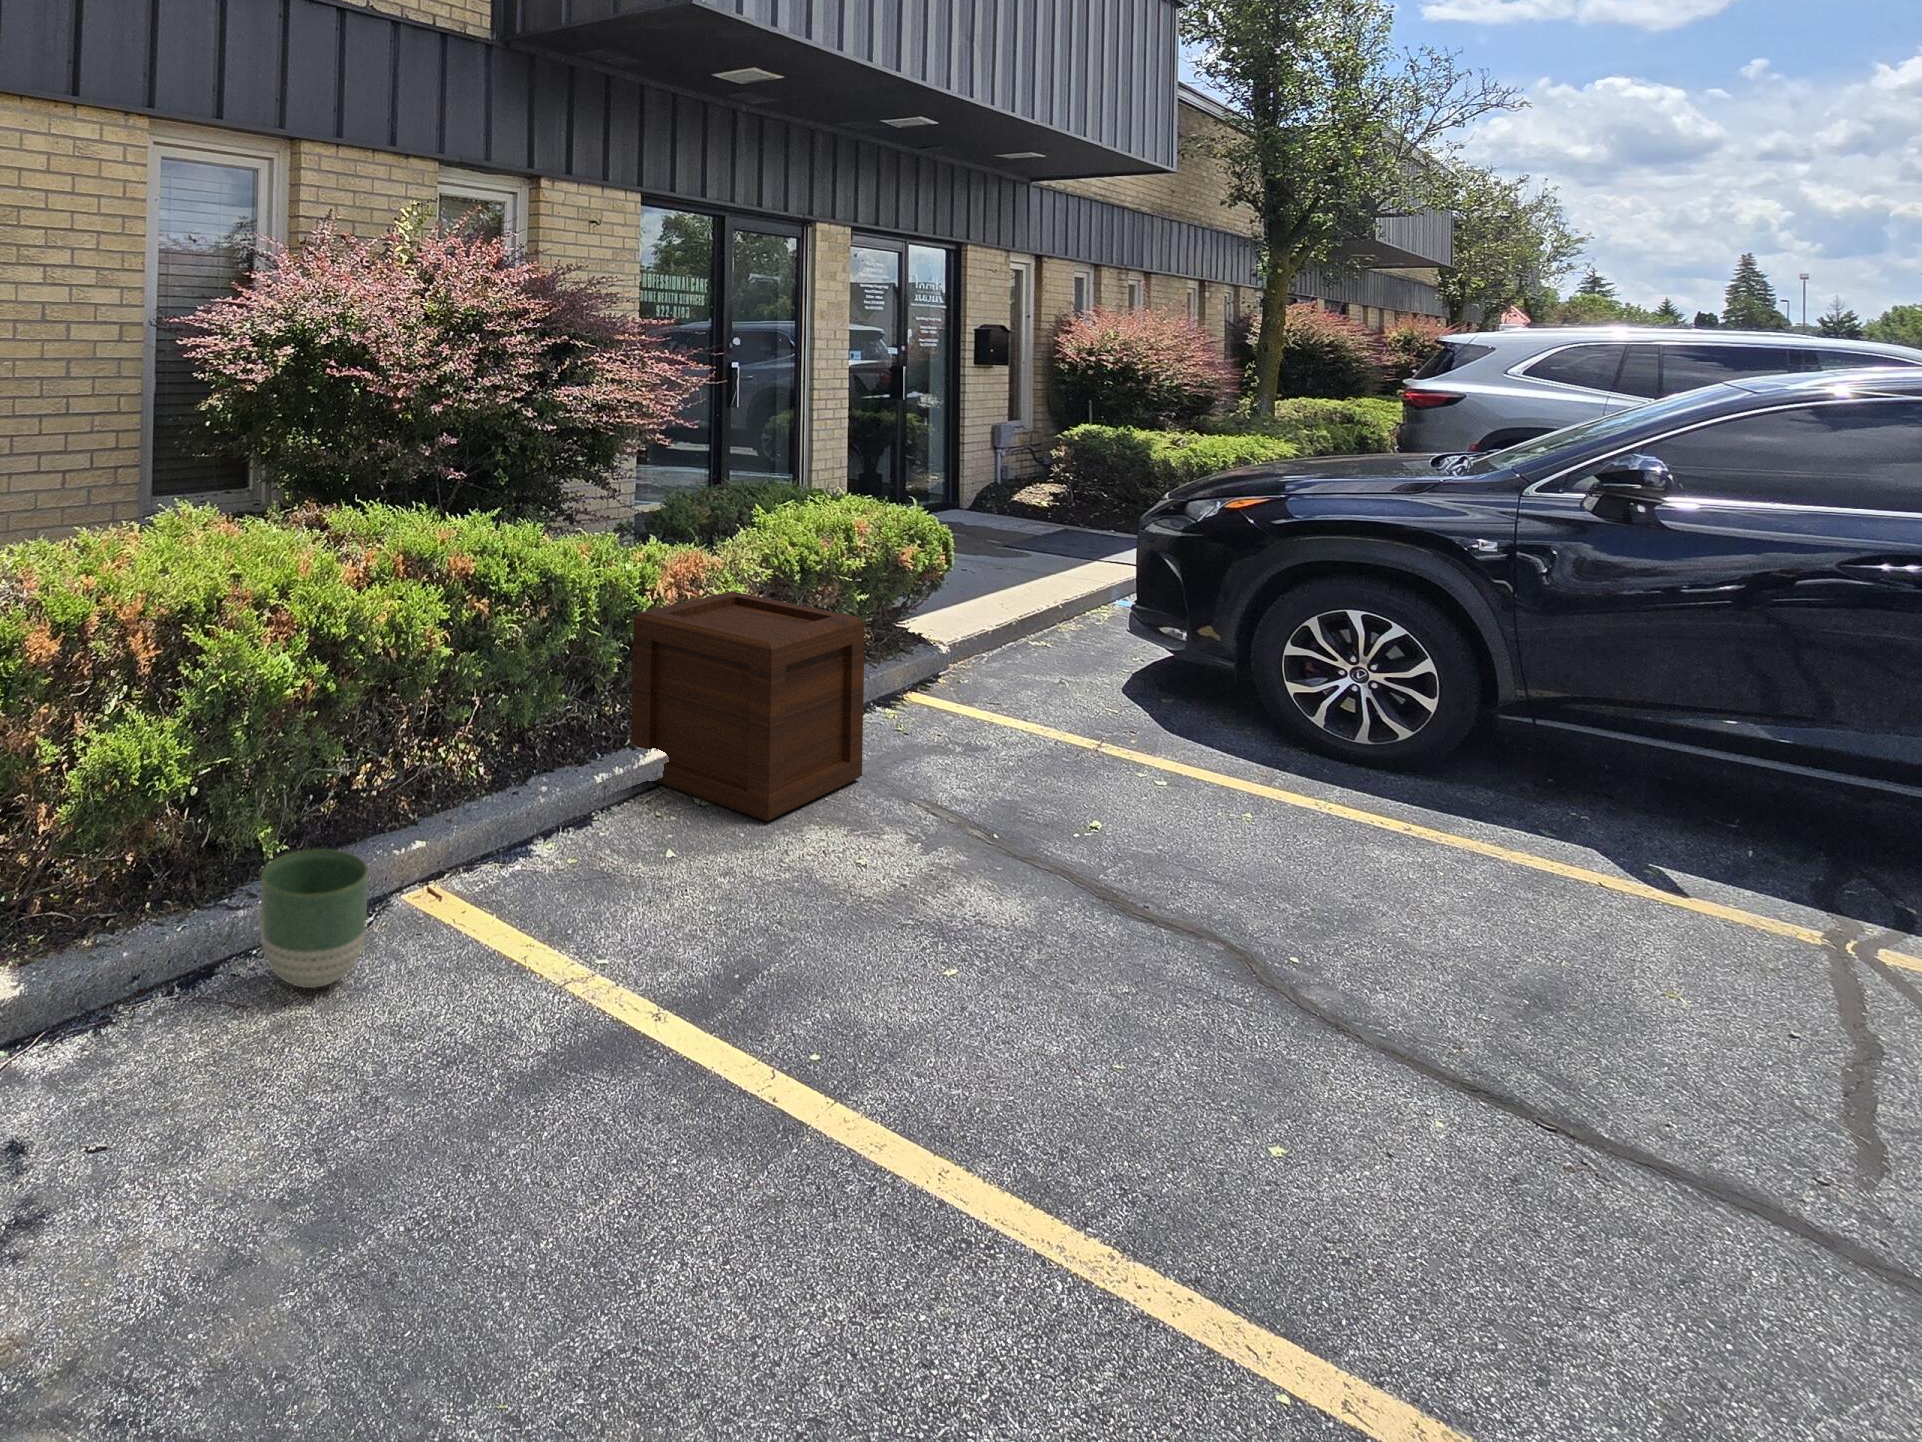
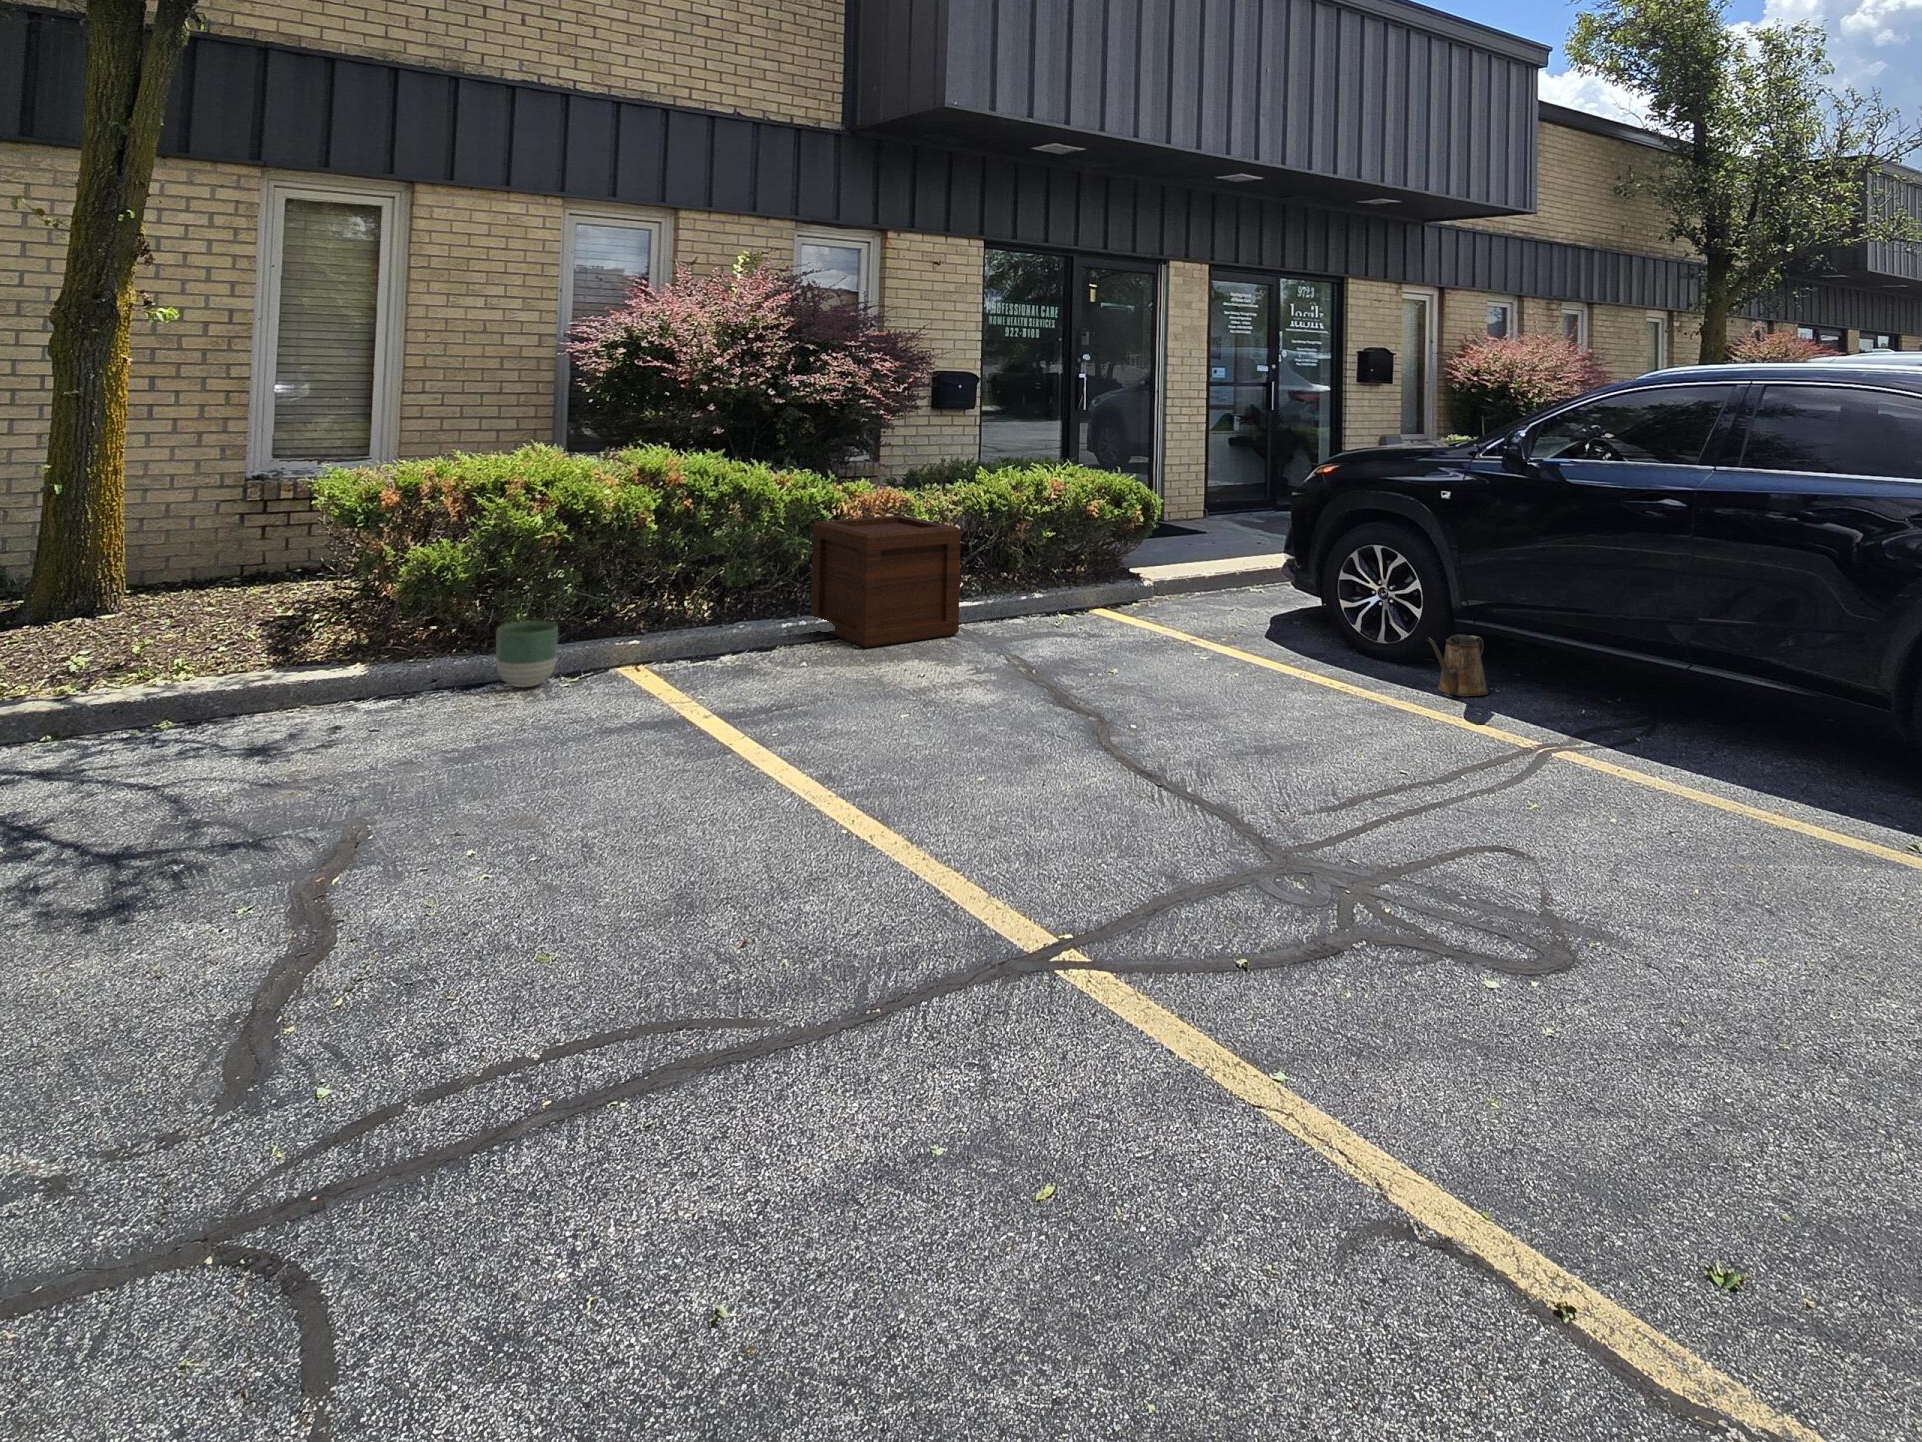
watering can: none [1653,773,1751,876] -> present [1427,634,1488,696]

